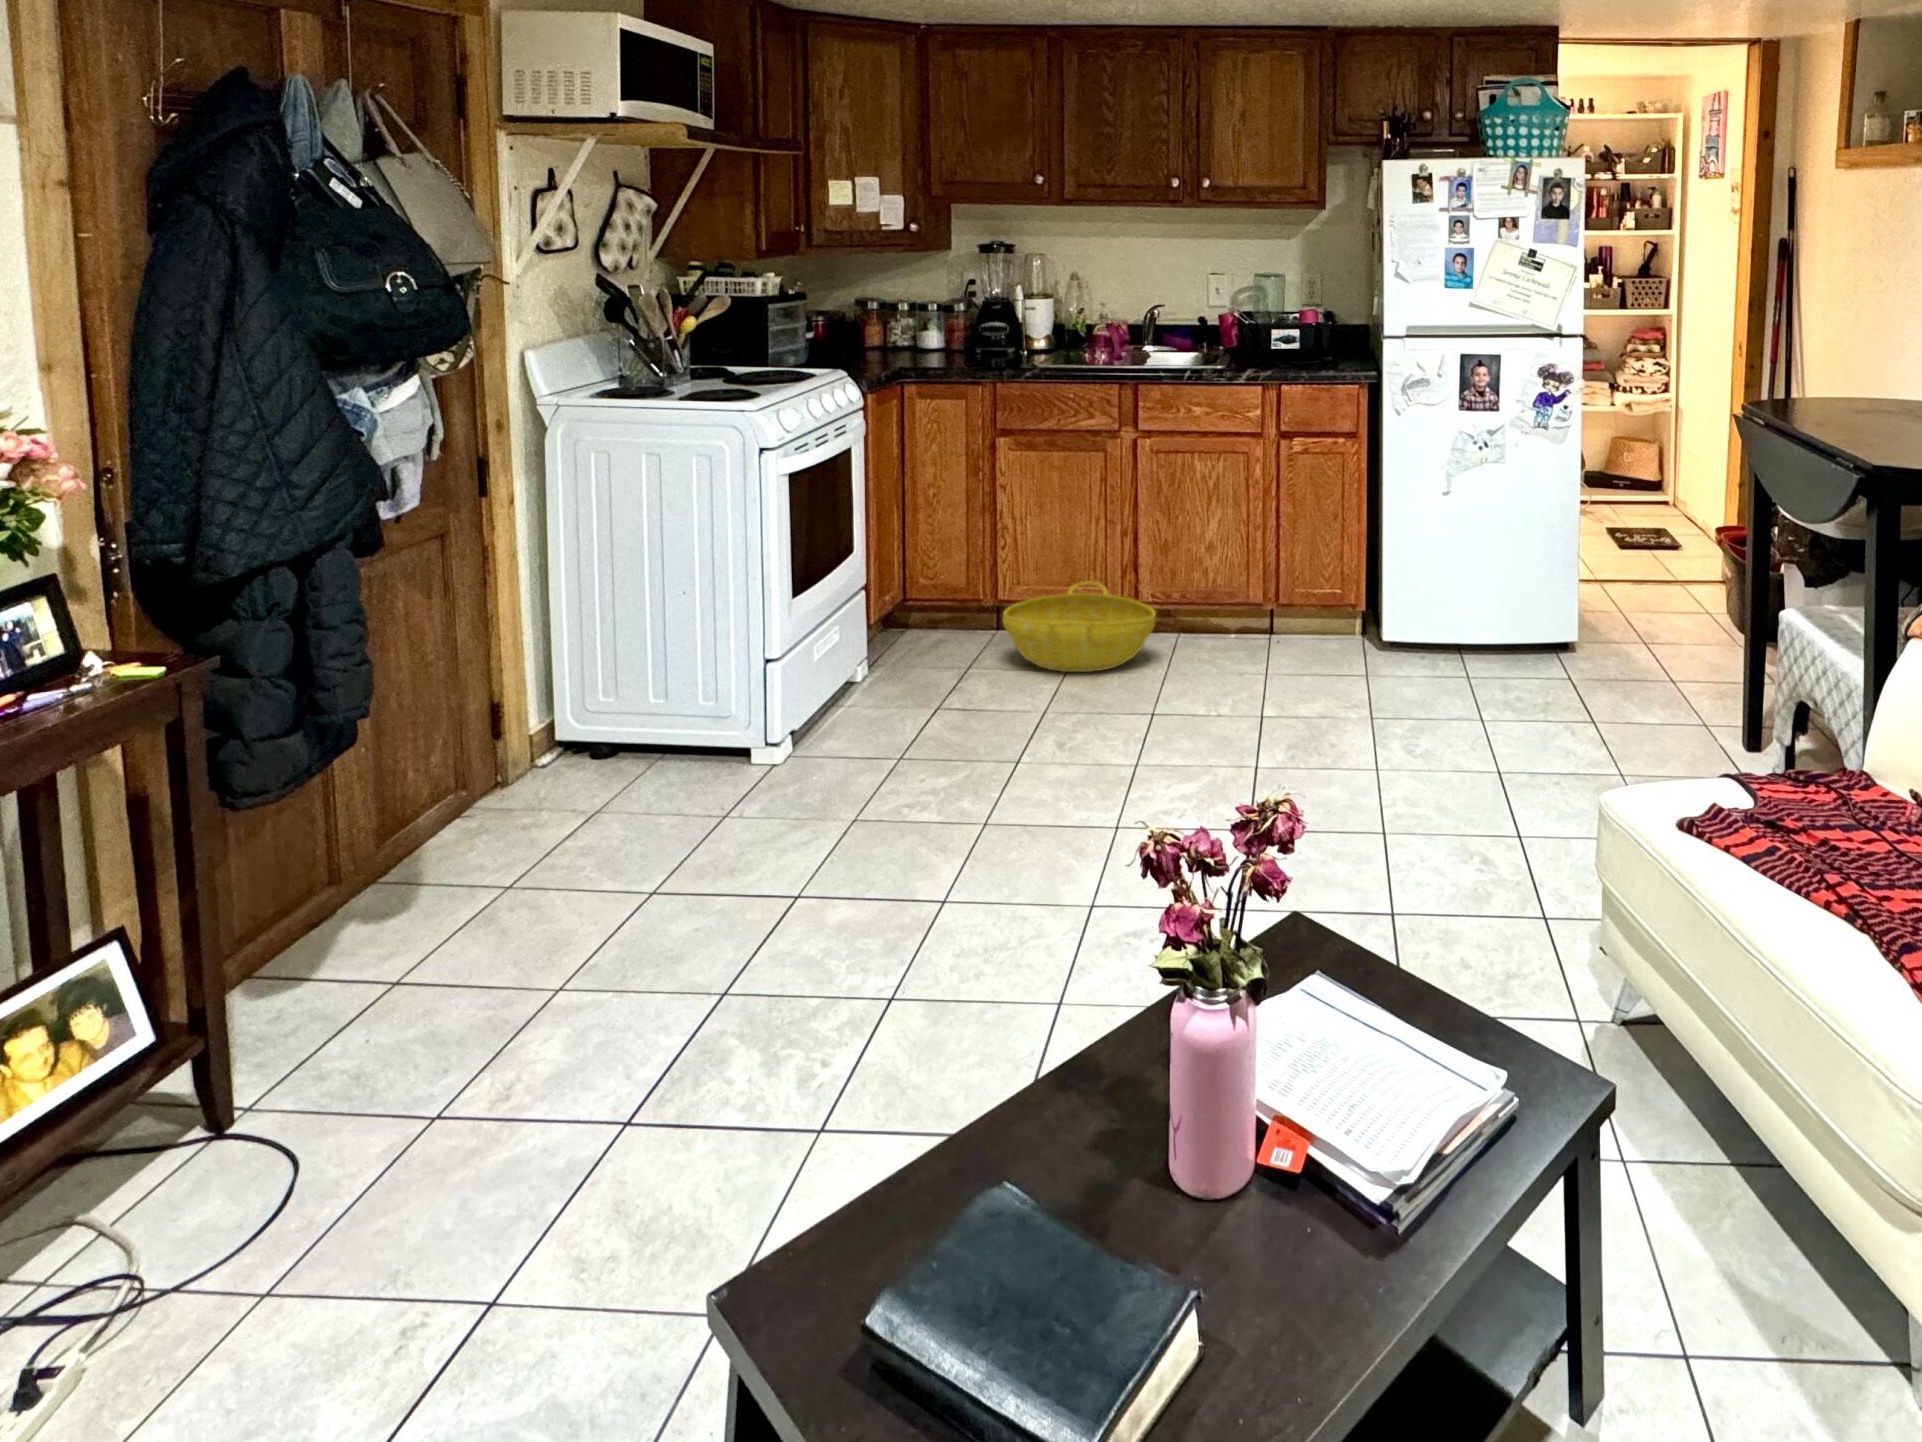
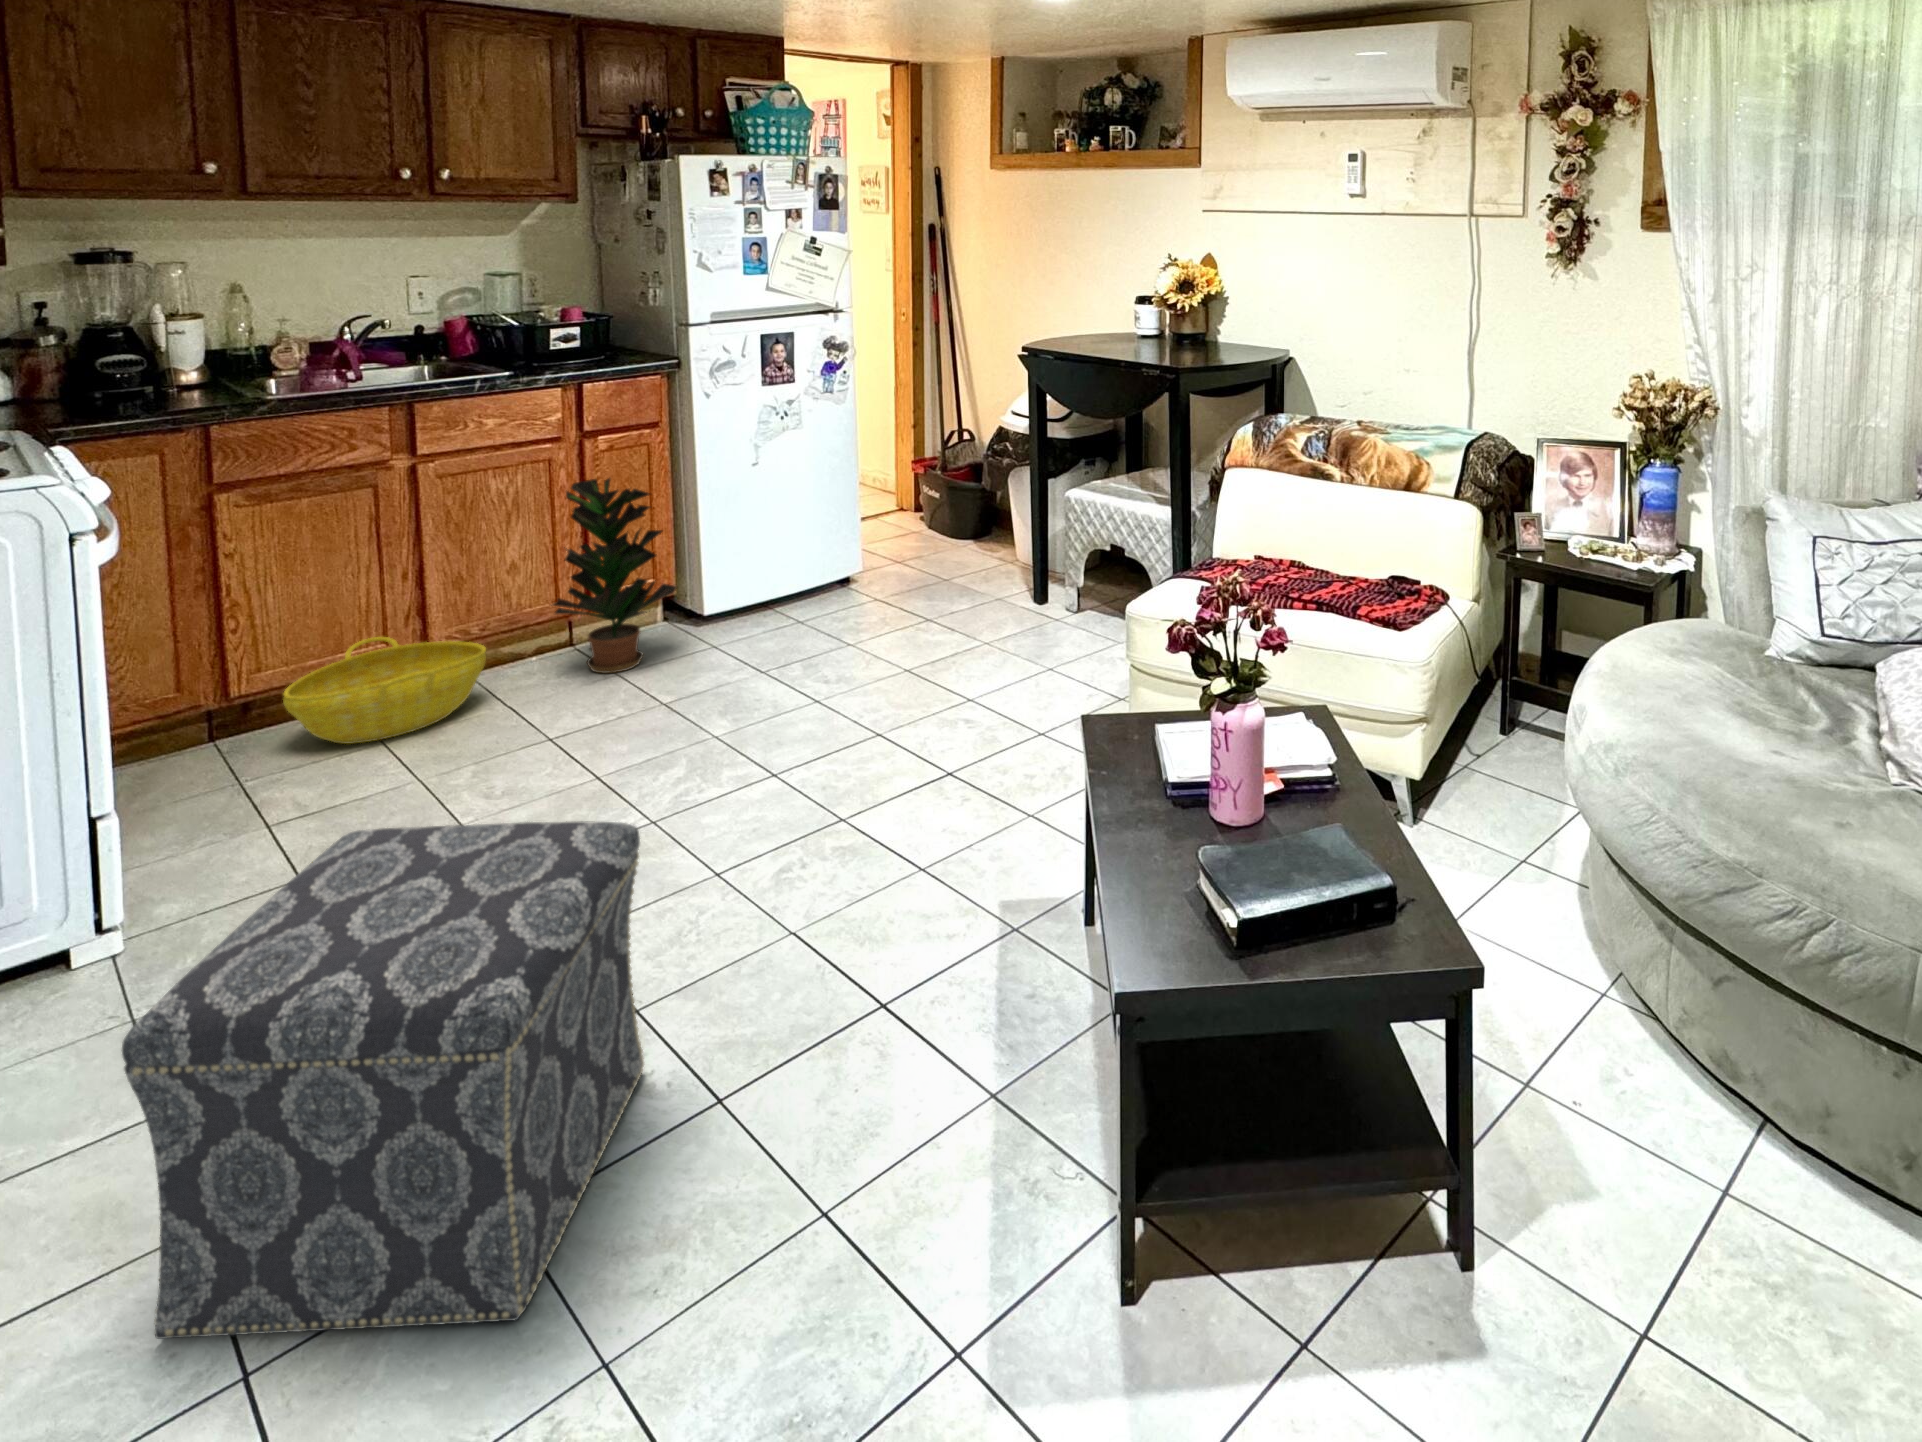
potted plant: none [1208,479,1329,674] -> present [551,478,677,673]
ottoman: none [381,740,801,1247] -> present [122,821,644,1339]

